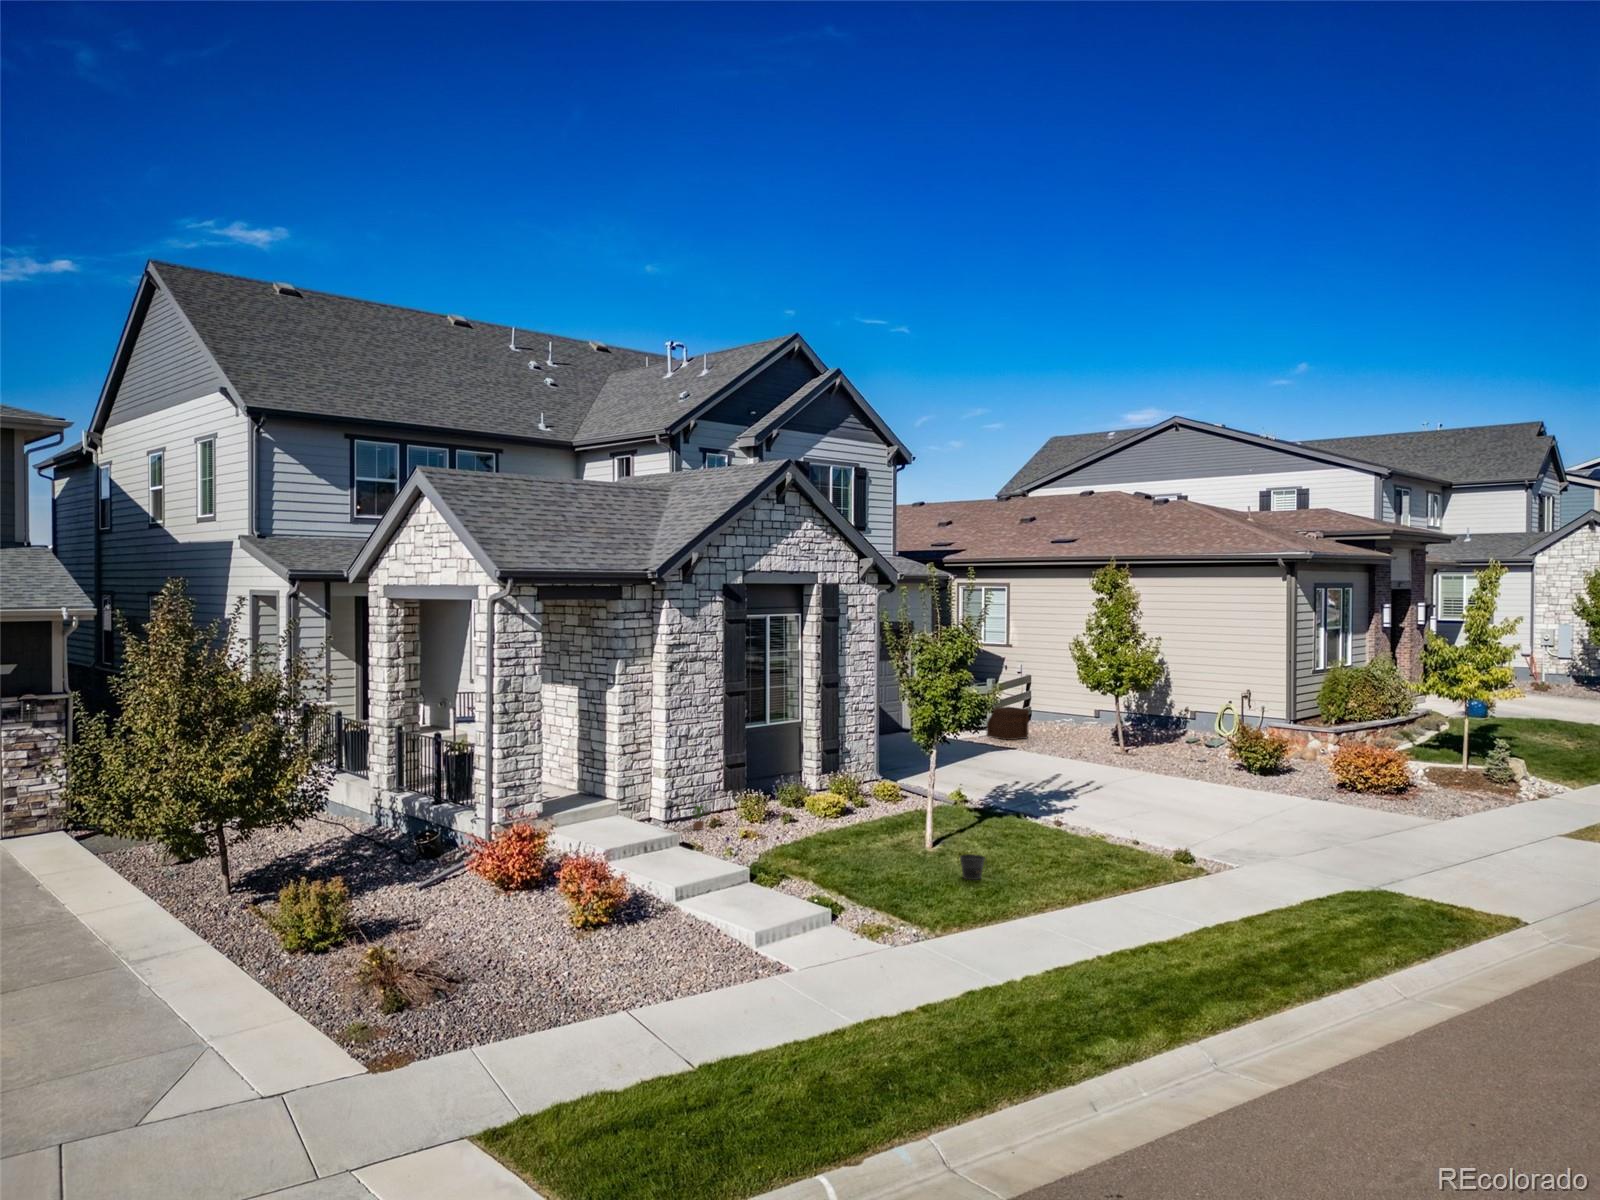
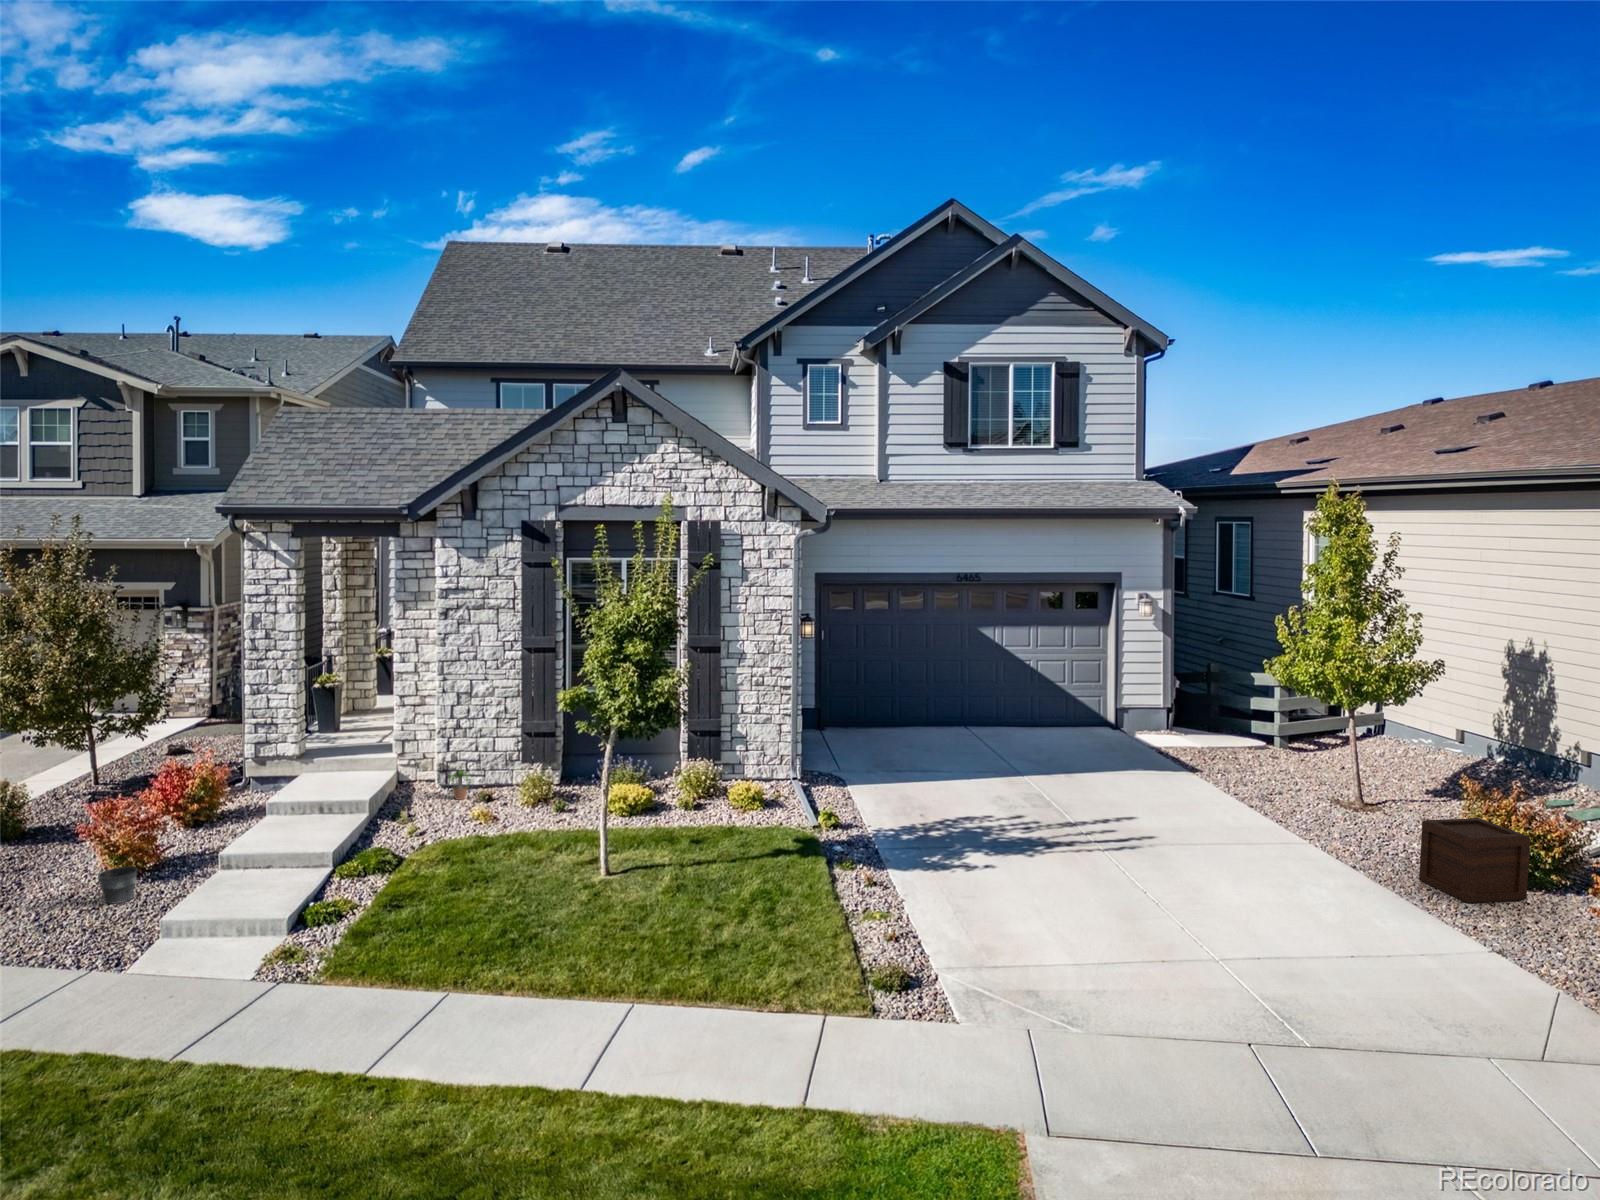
wooden crate: present [986,707,1029,740] -> present [1419,818,1530,903]
bucket: present [960,854,985,880] -> present [96,867,137,904]

